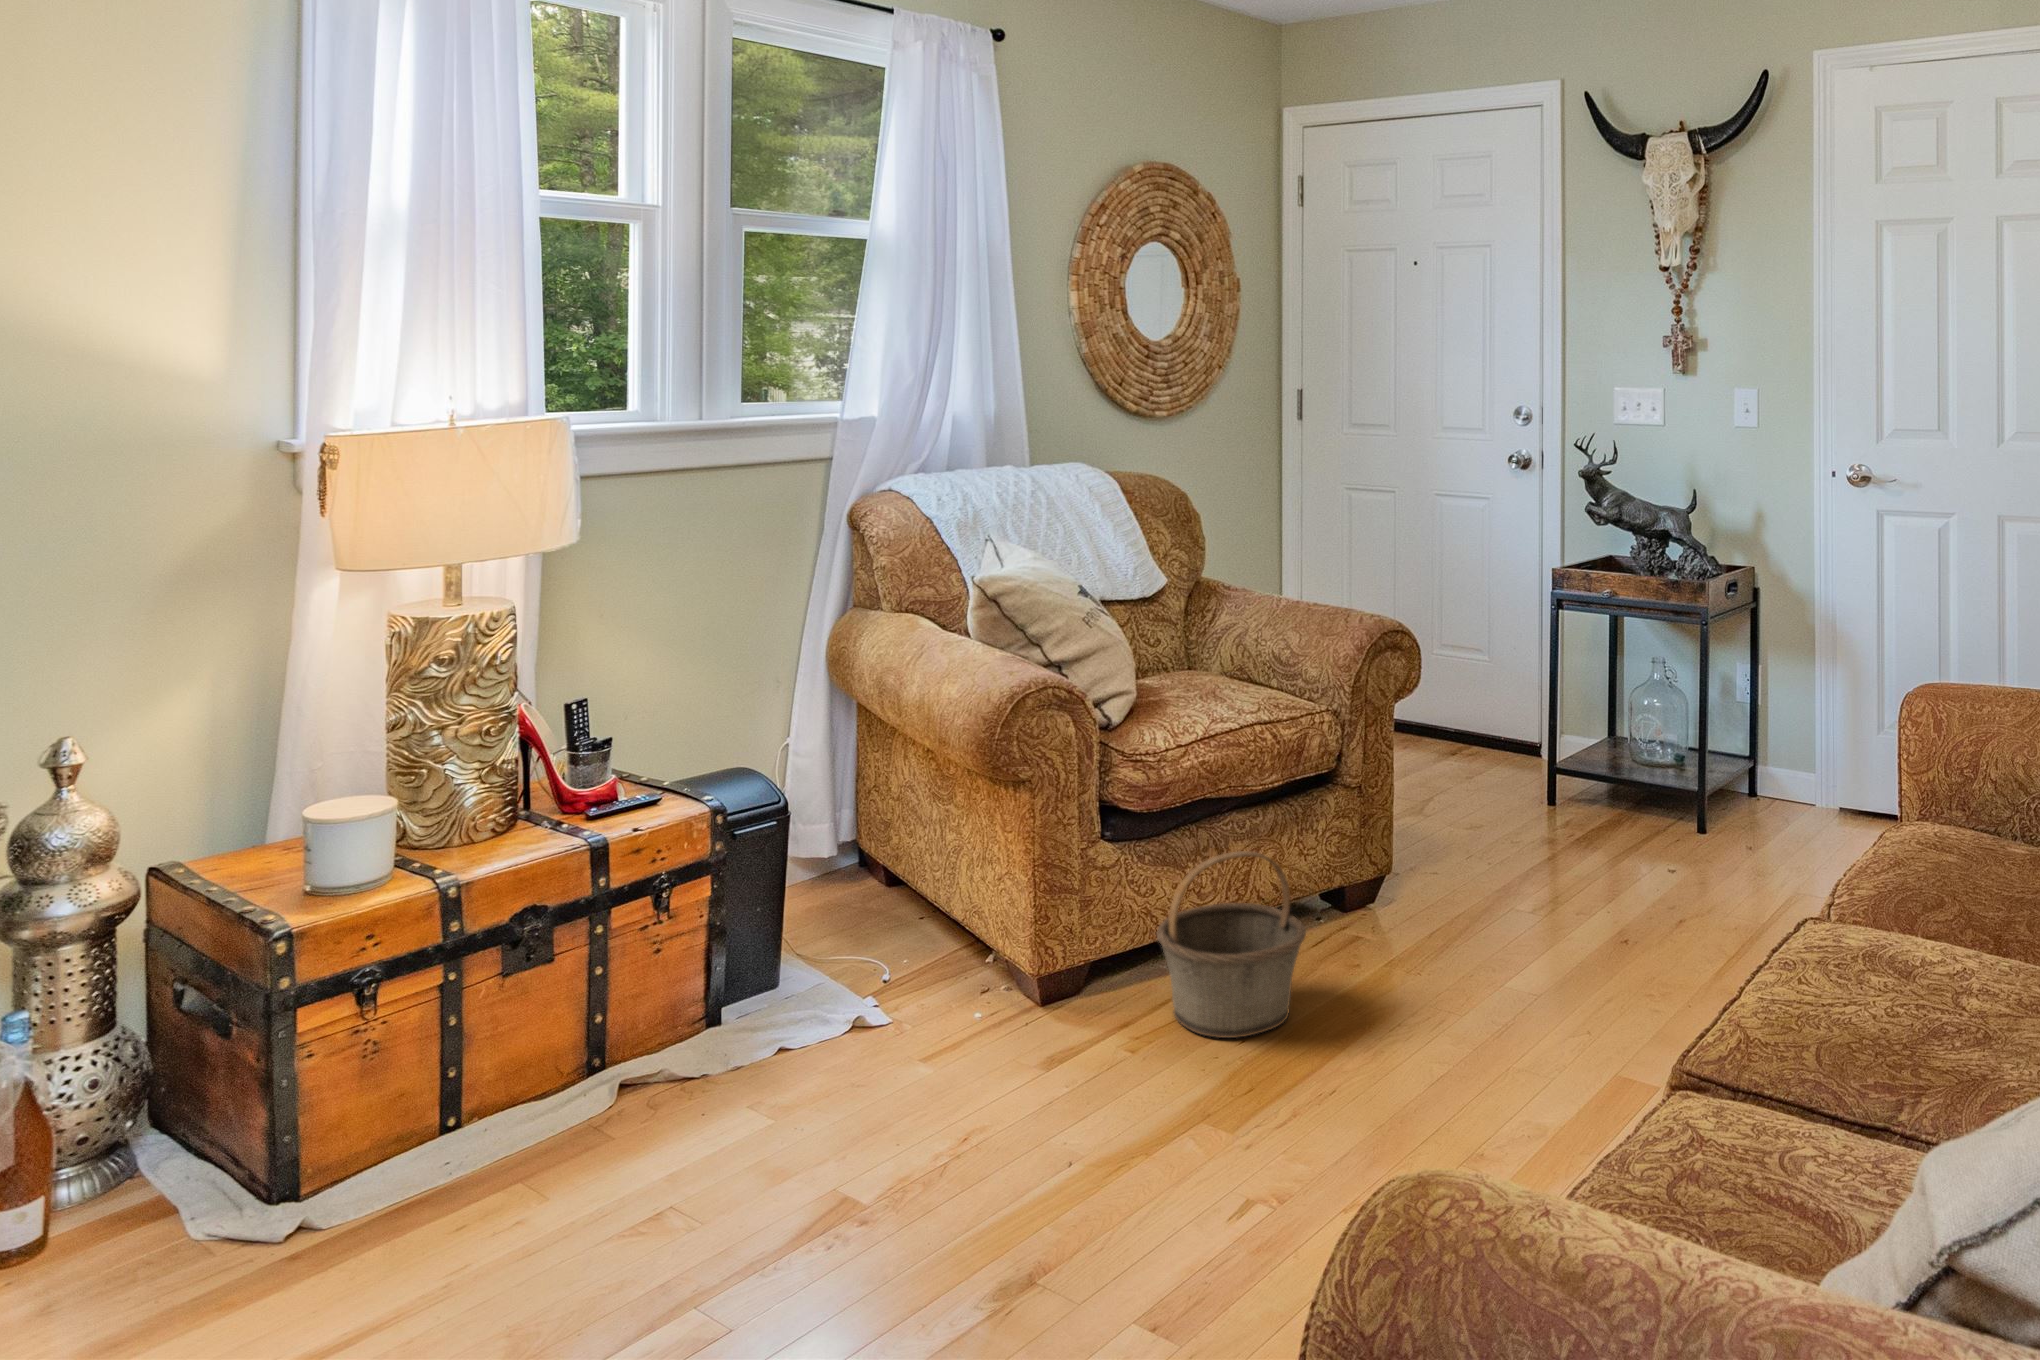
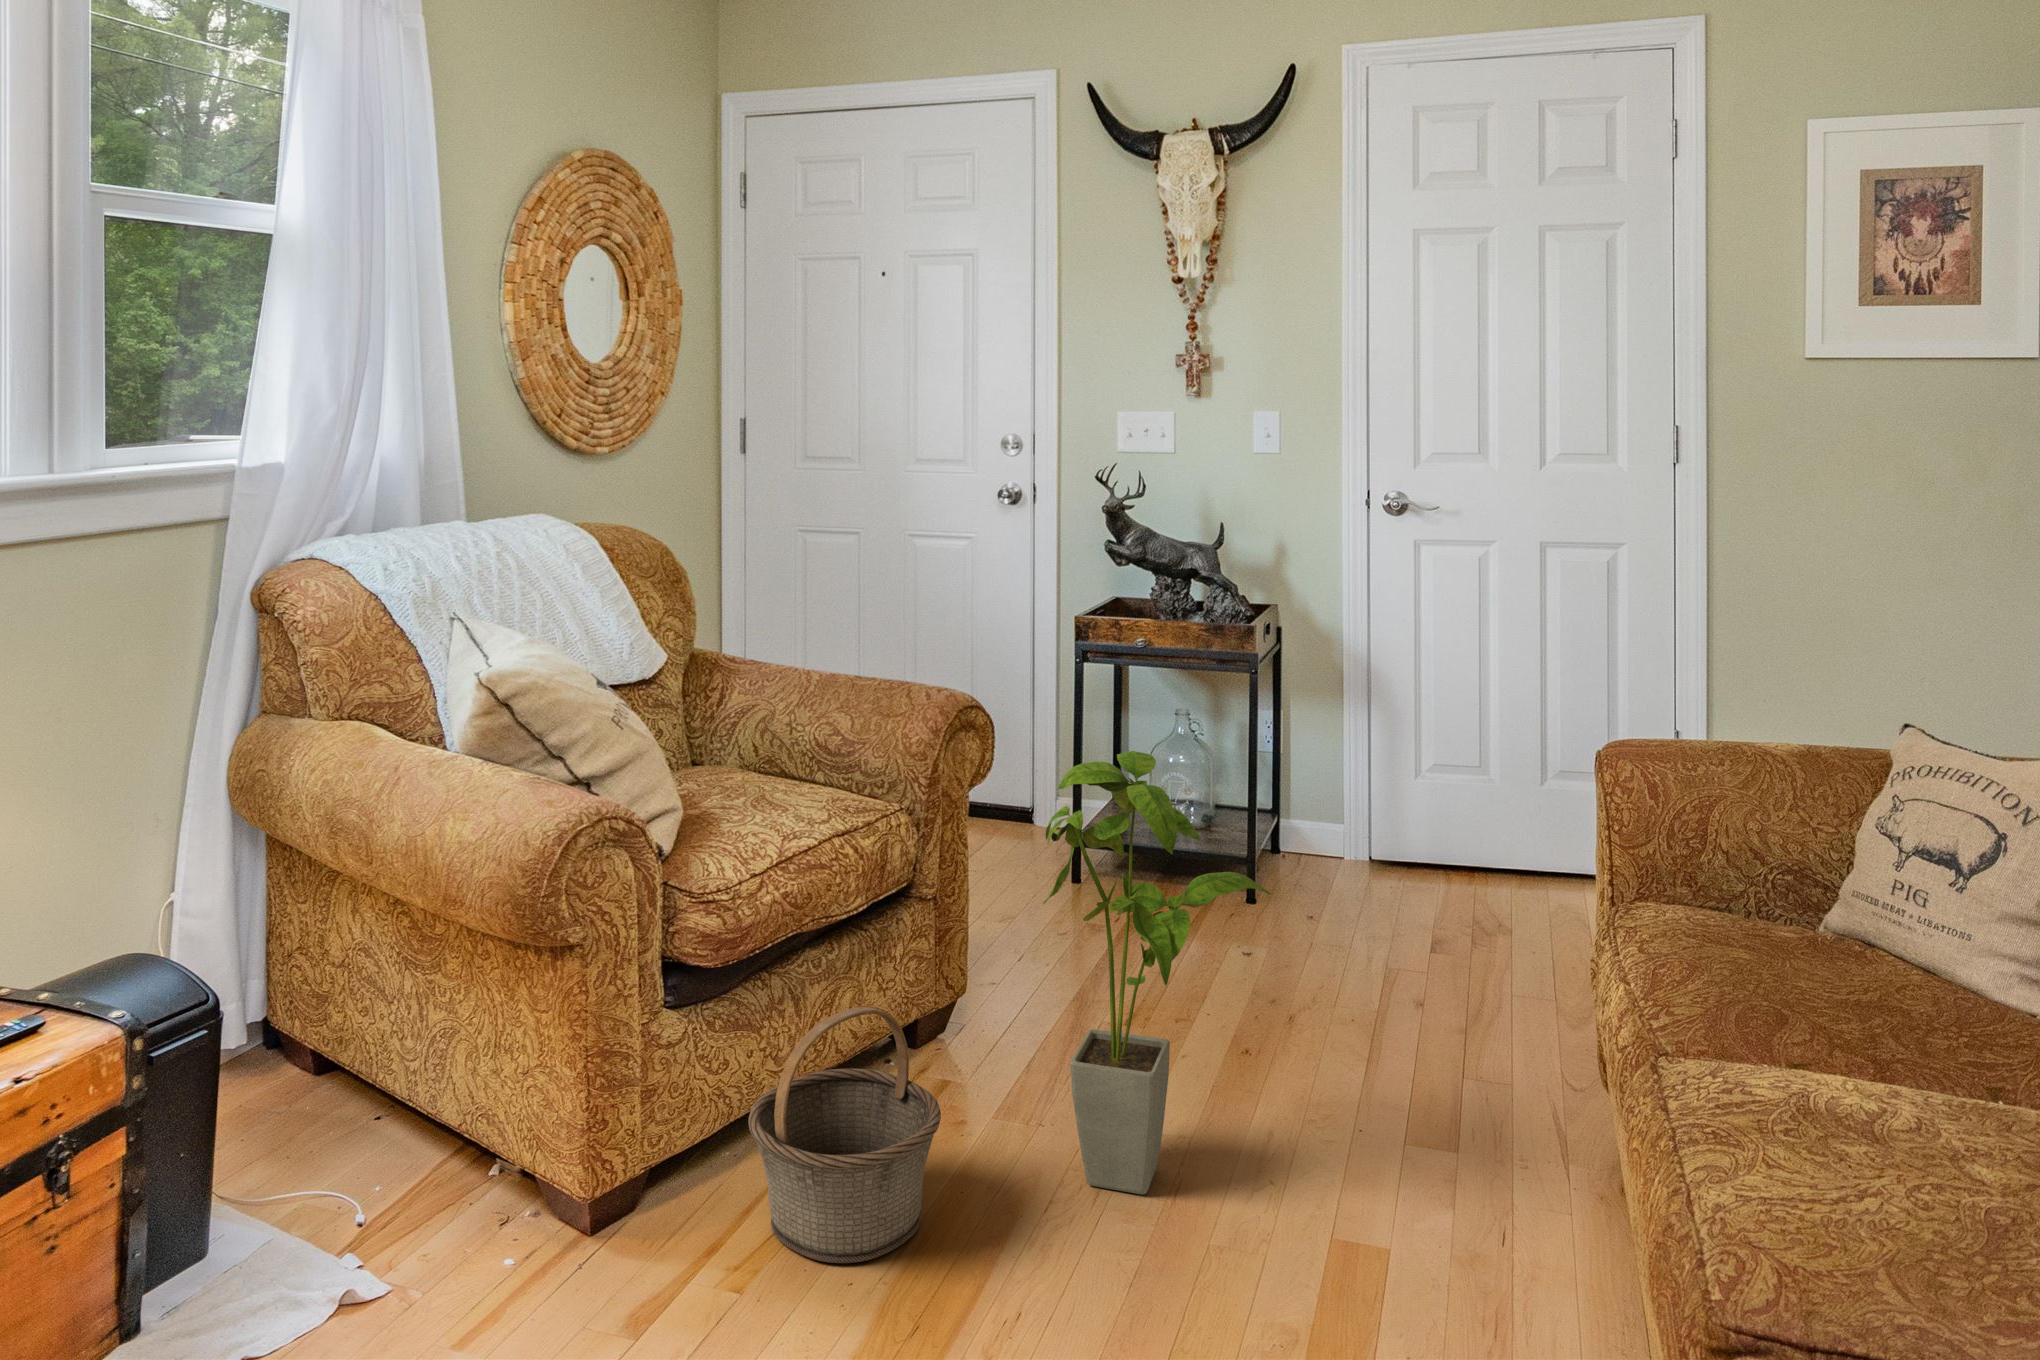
house plant: none [1401,665,1591,1022] -> present [1043,751,1272,1194]

